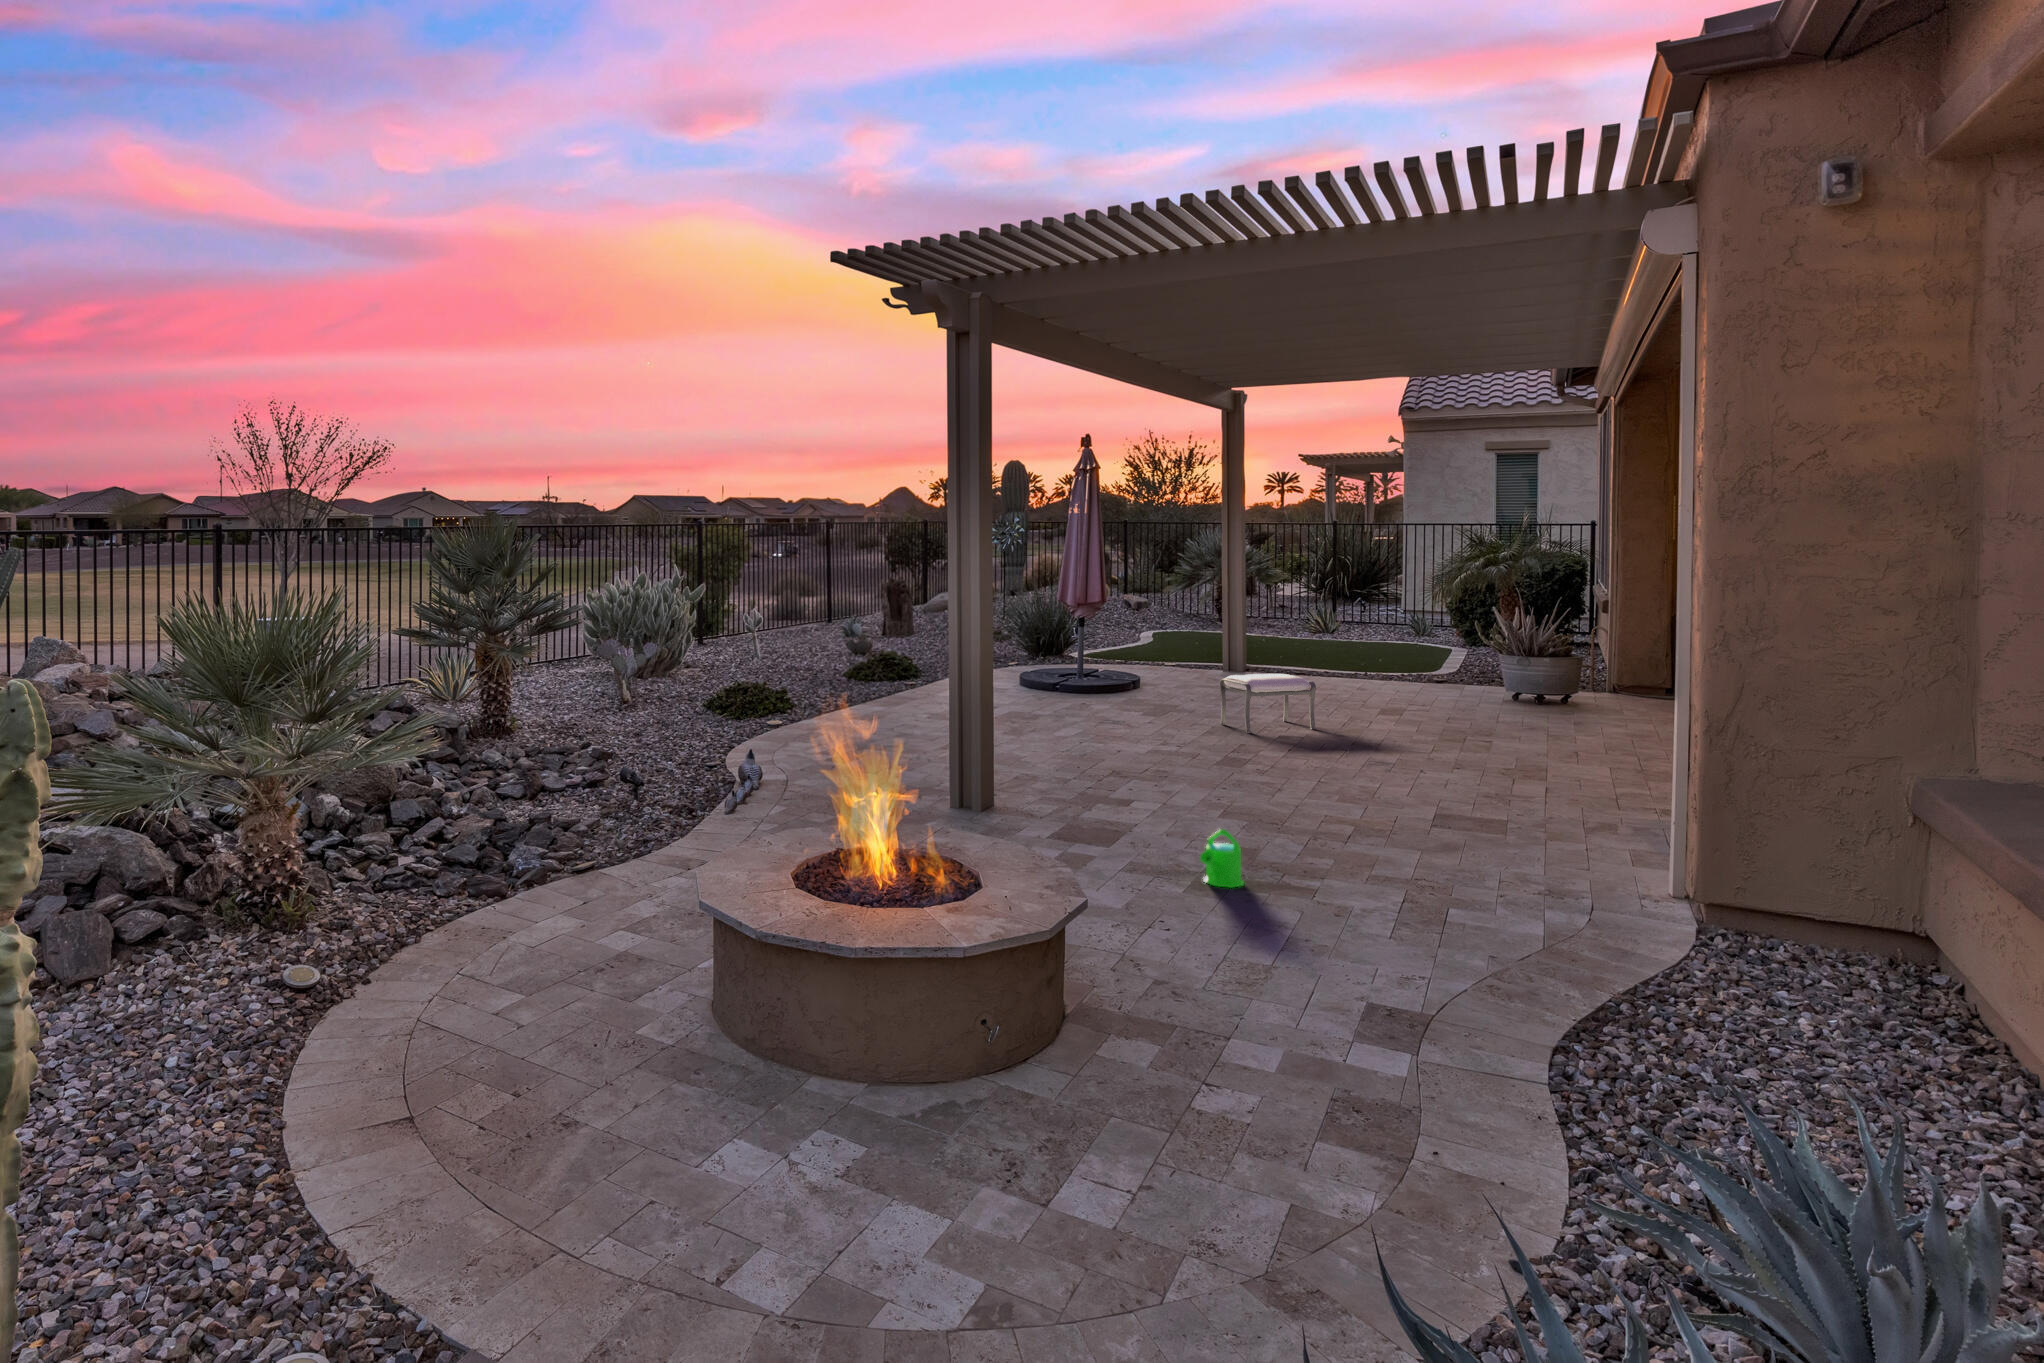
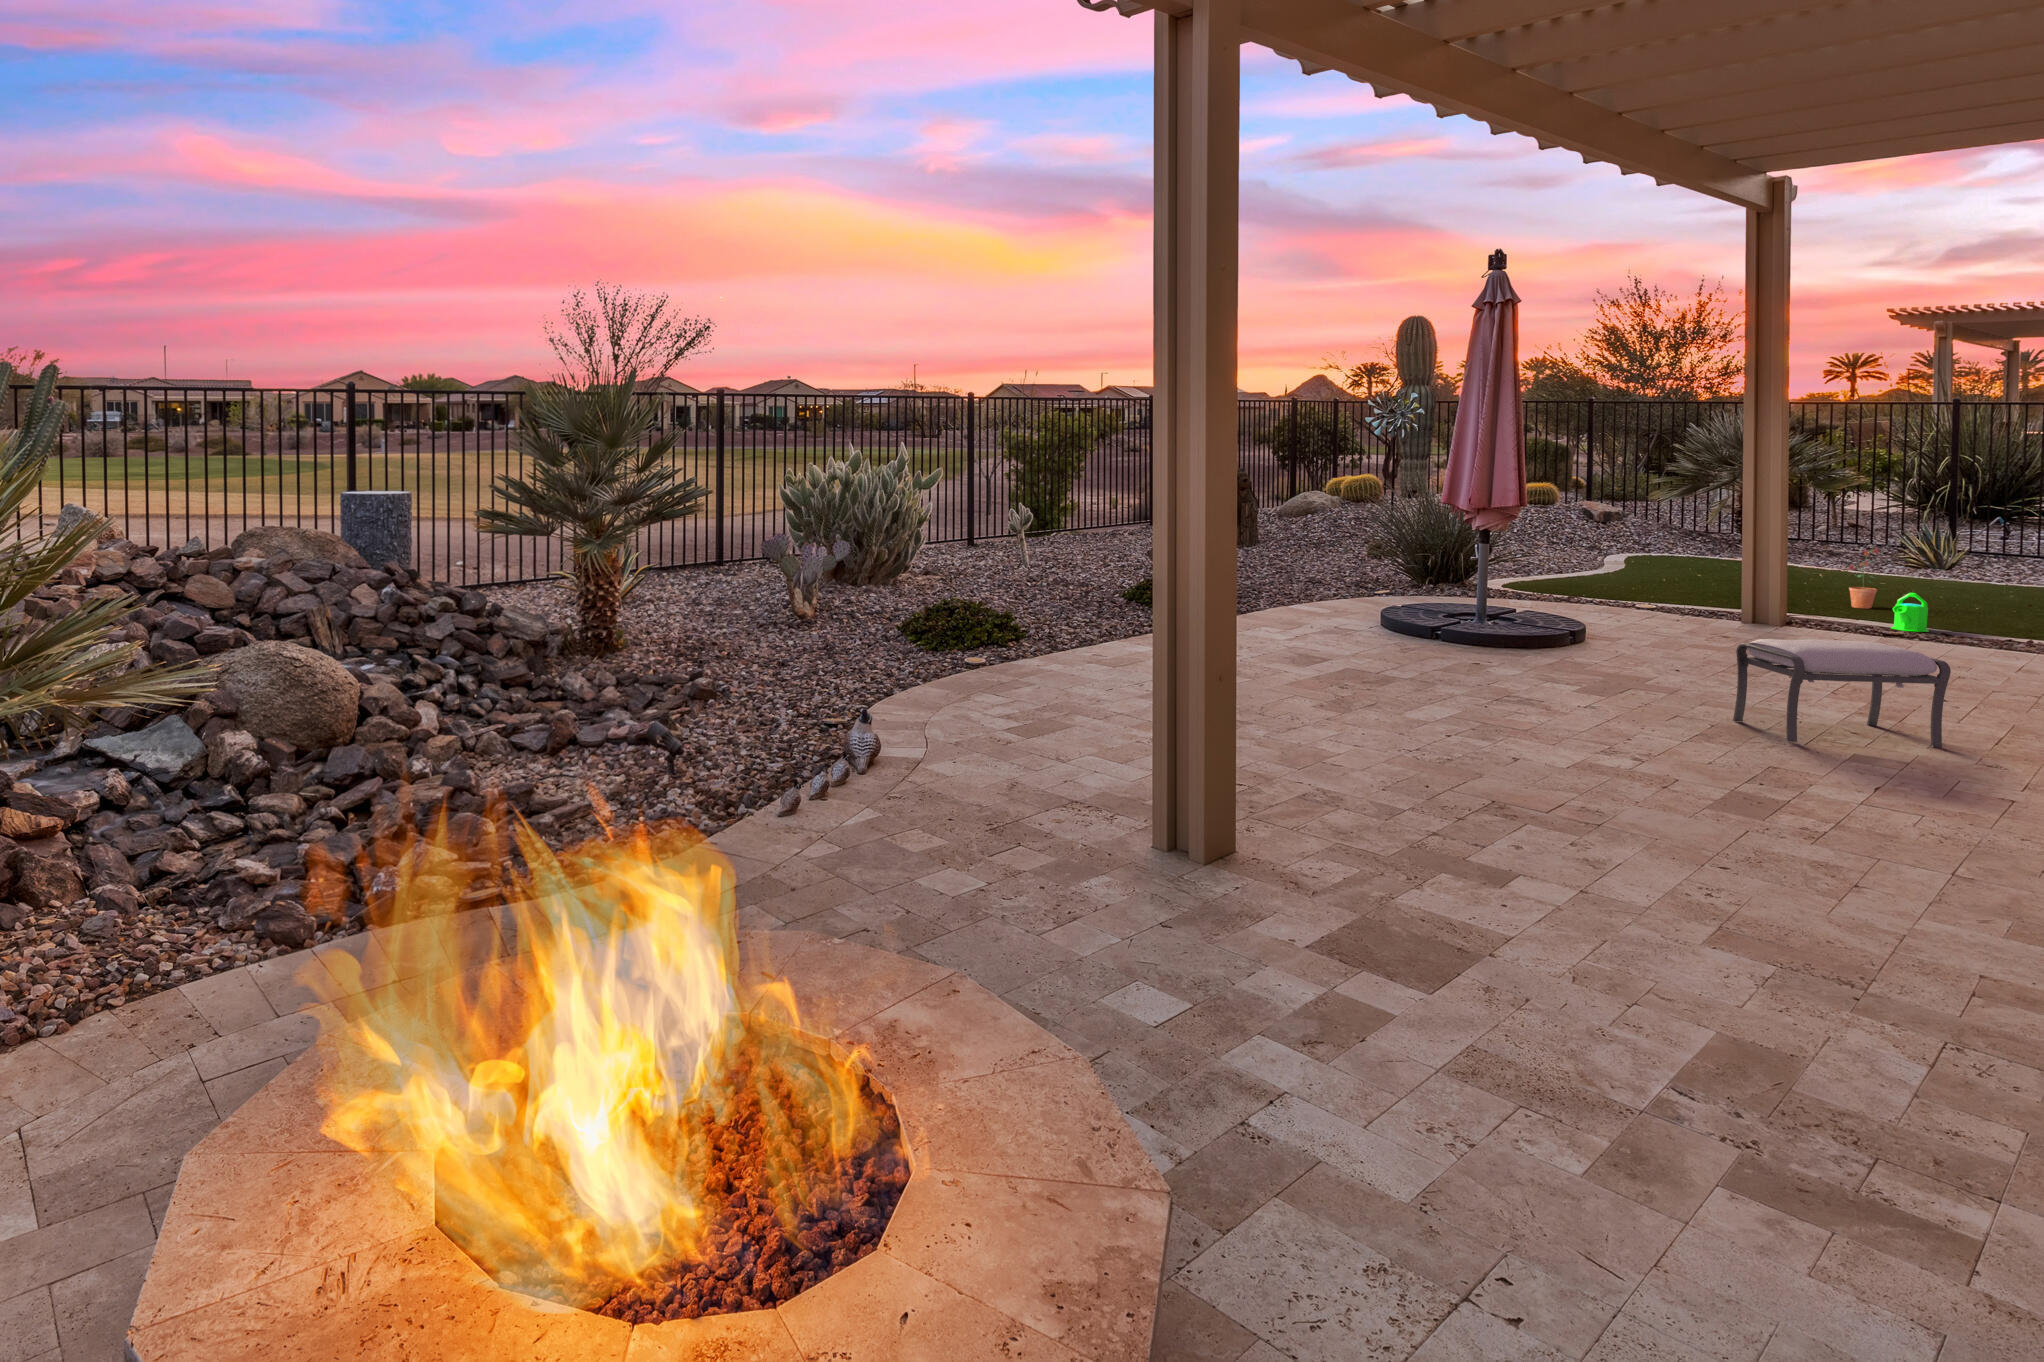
potted plant: none [1276,620,1292,659] -> present [1849,547,1879,609]
watering can: present [1200,829,1244,888] -> present [1891,593,1929,632]

